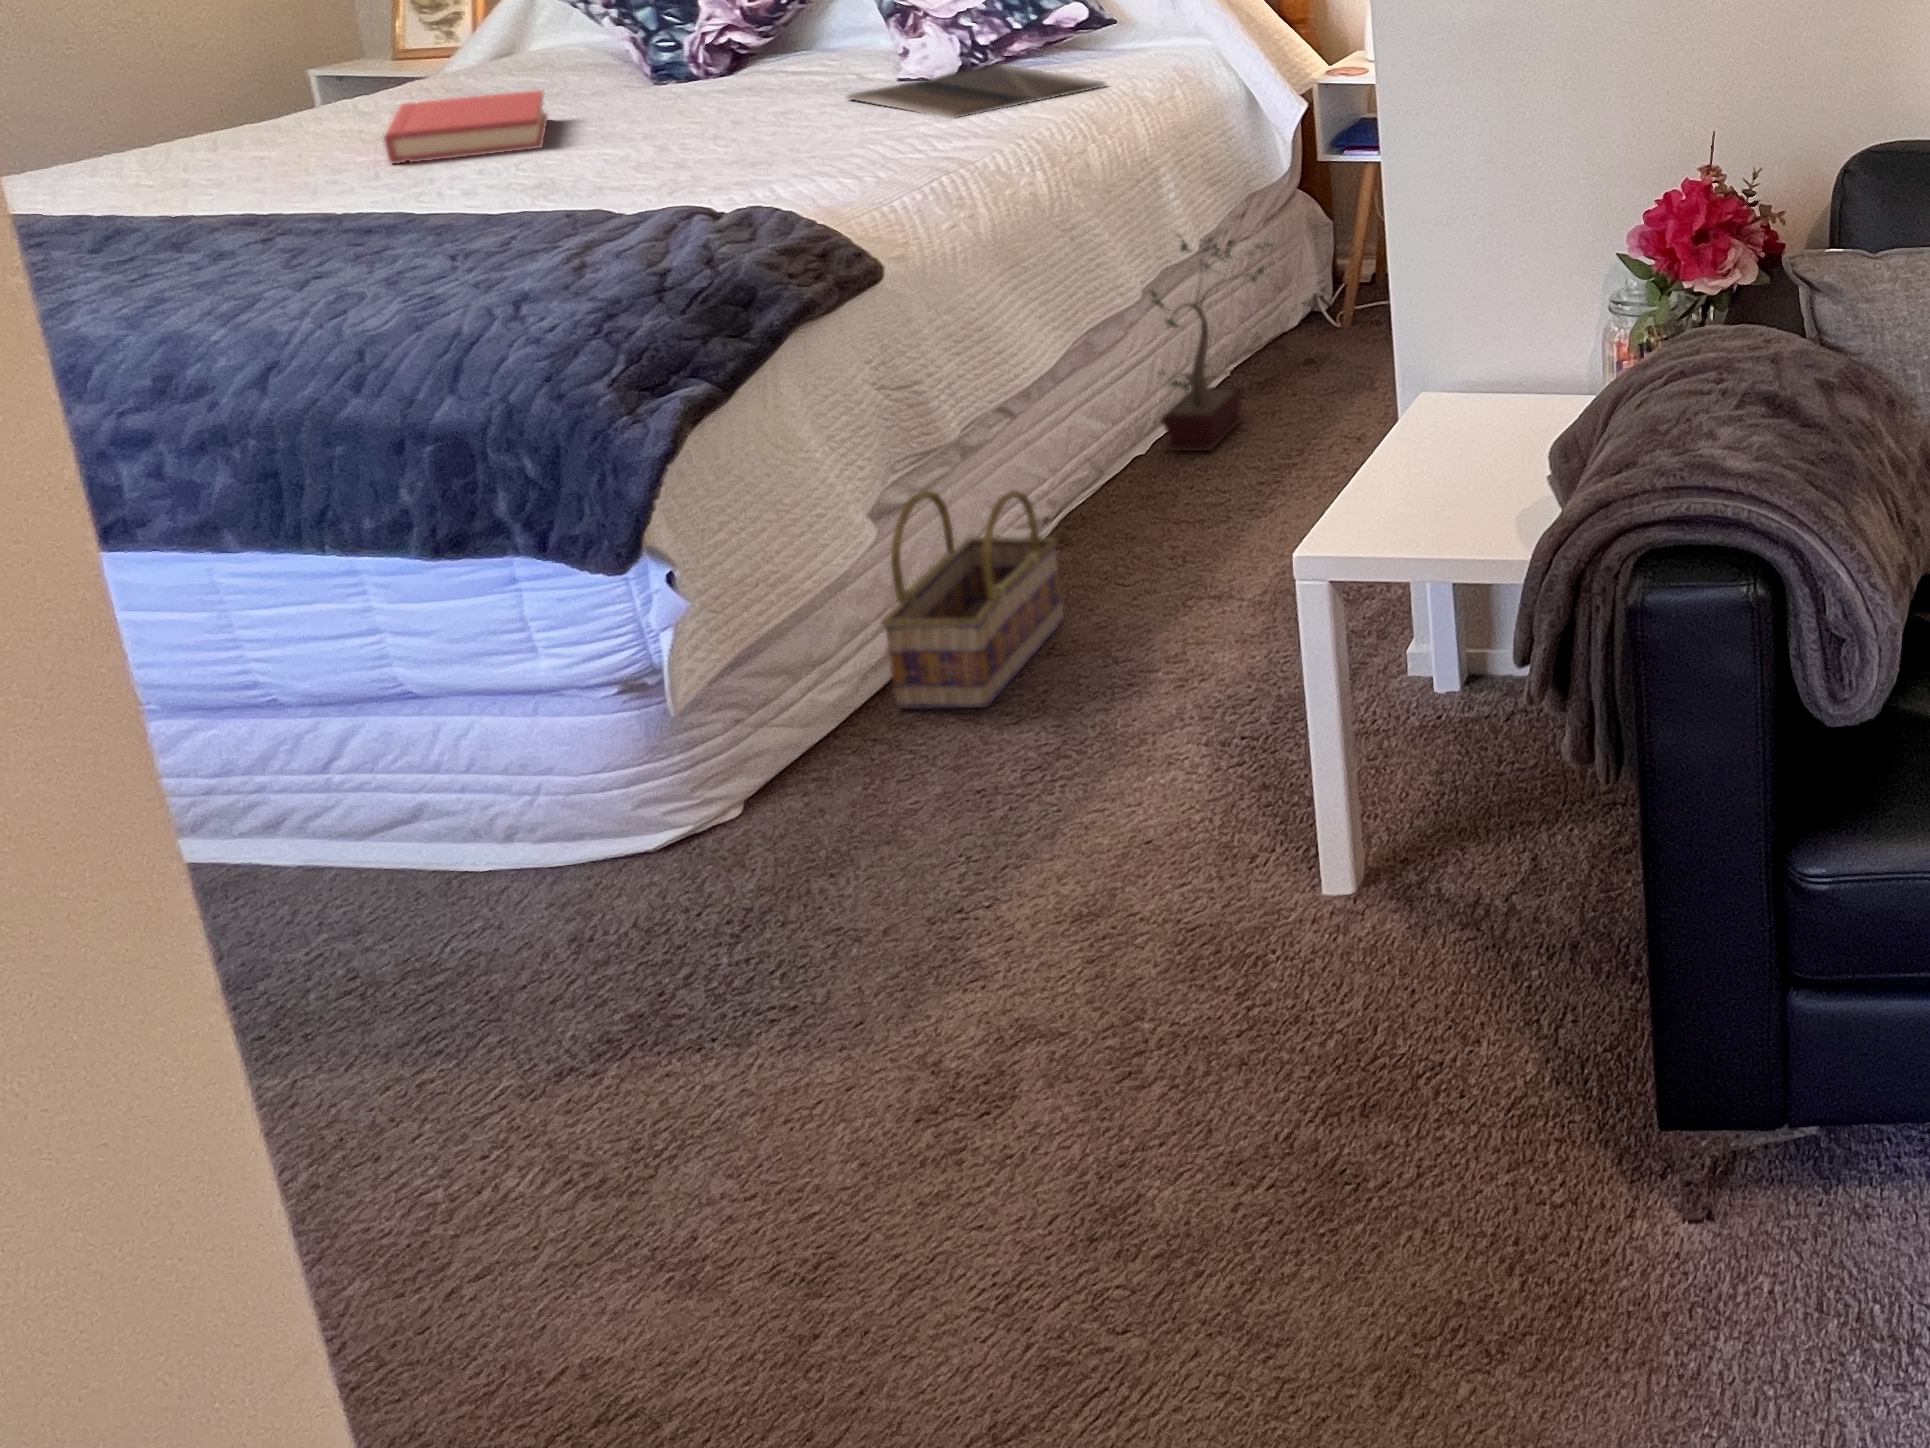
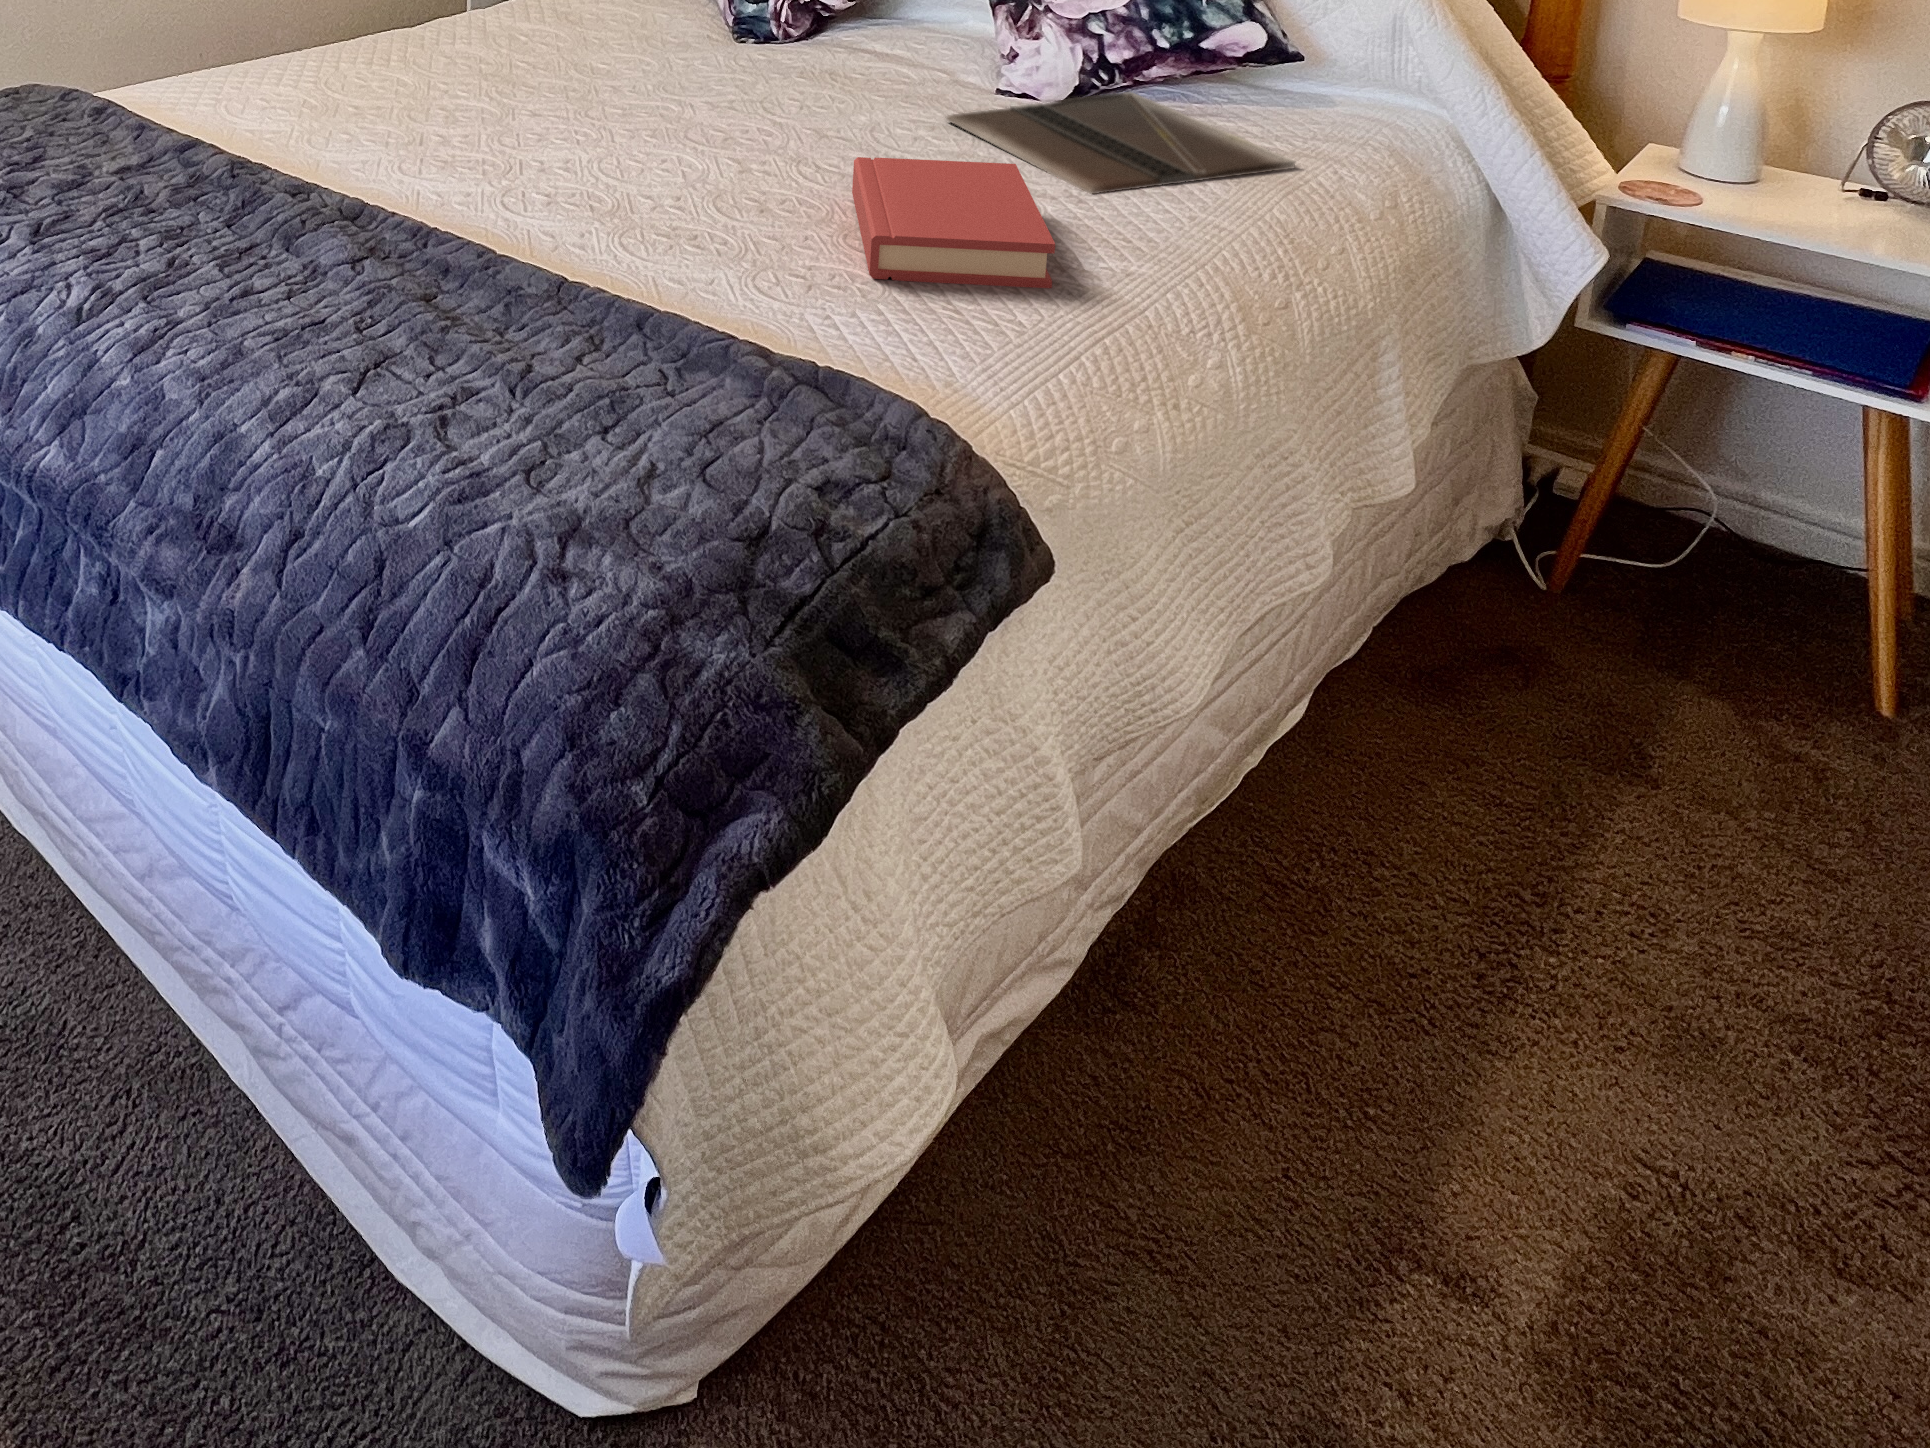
hardback book: present [384,90,548,164] -> present [852,157,1055,288]
potted plant: present [1151,238,1271,451] -> none [1305,442,1526,816]
basket: present [881,490,1064,709] -> none [935,905,1210,1363]

